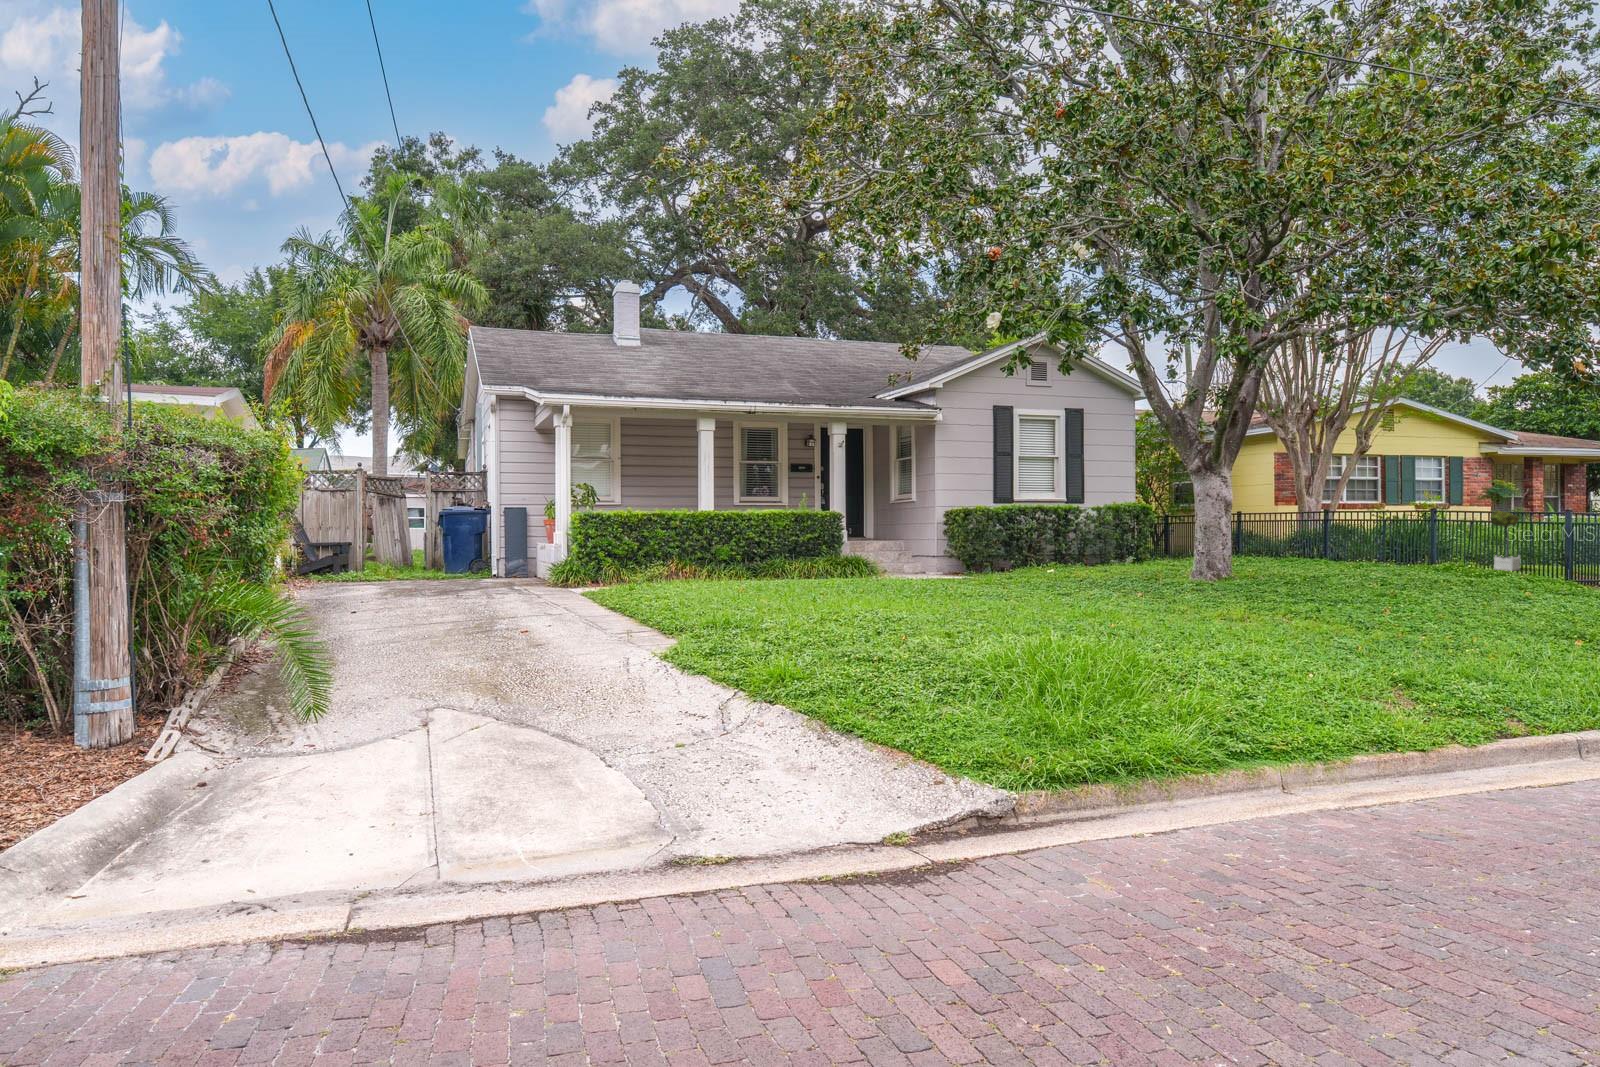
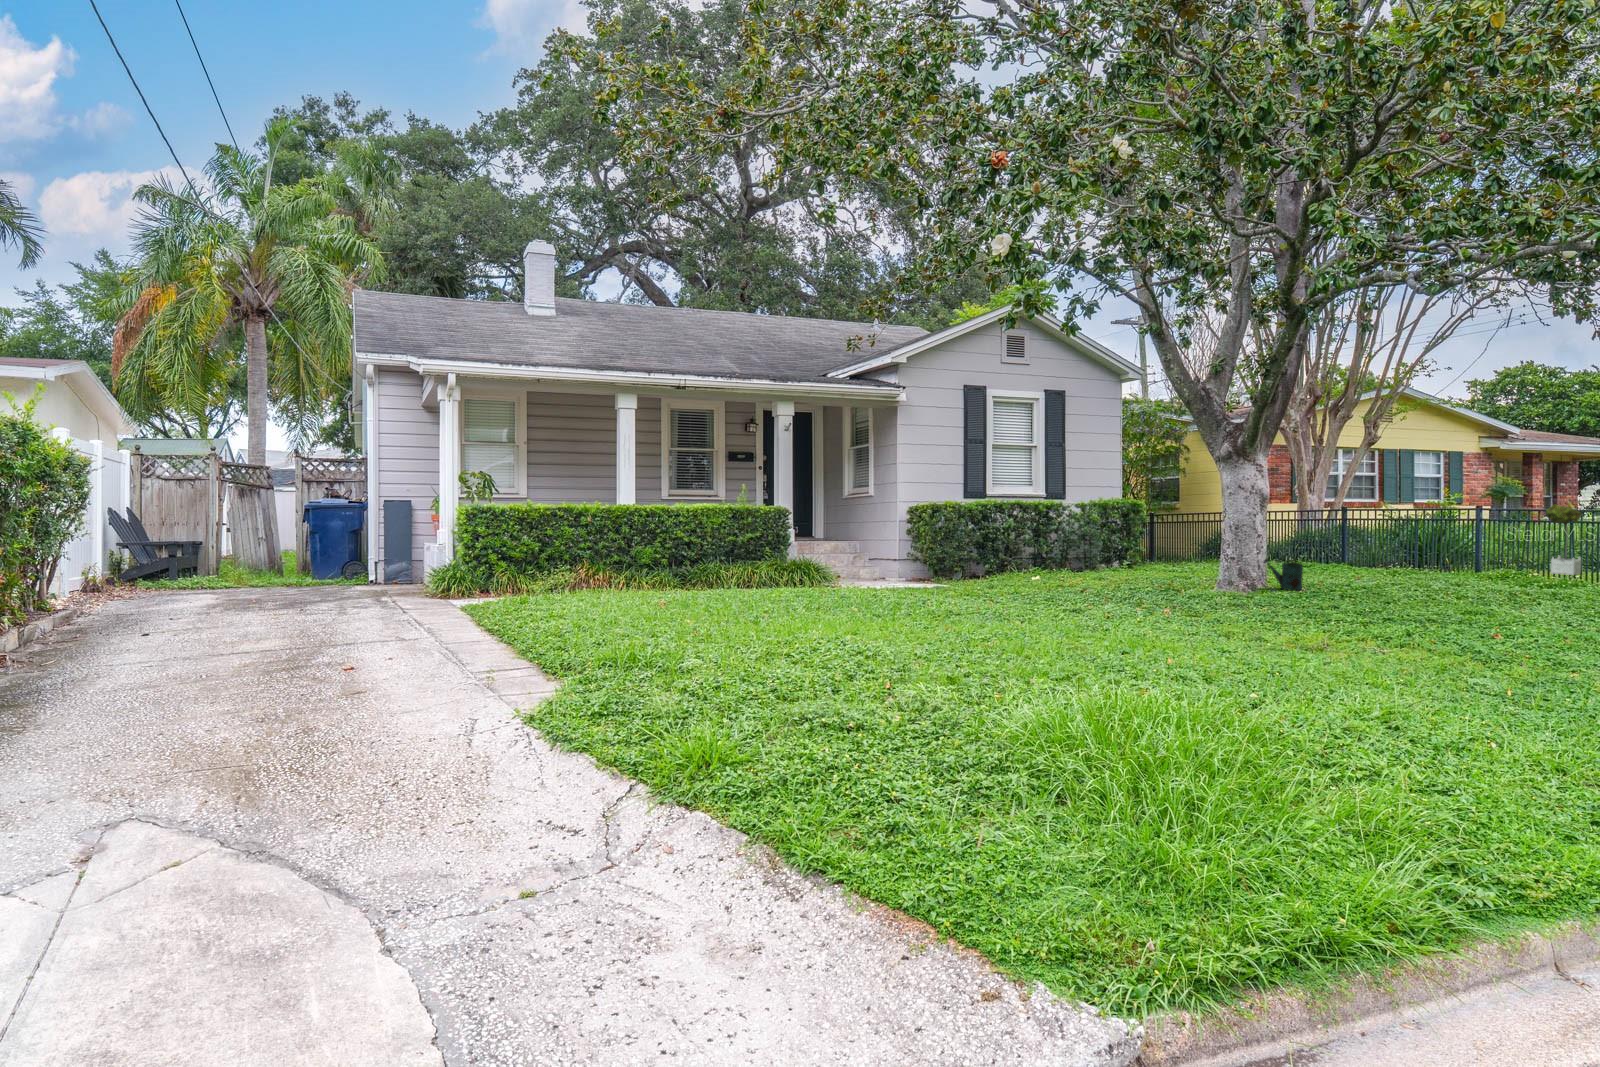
watering can: none [1229,556,1268,582] -> present [1265,559,1303,590]

